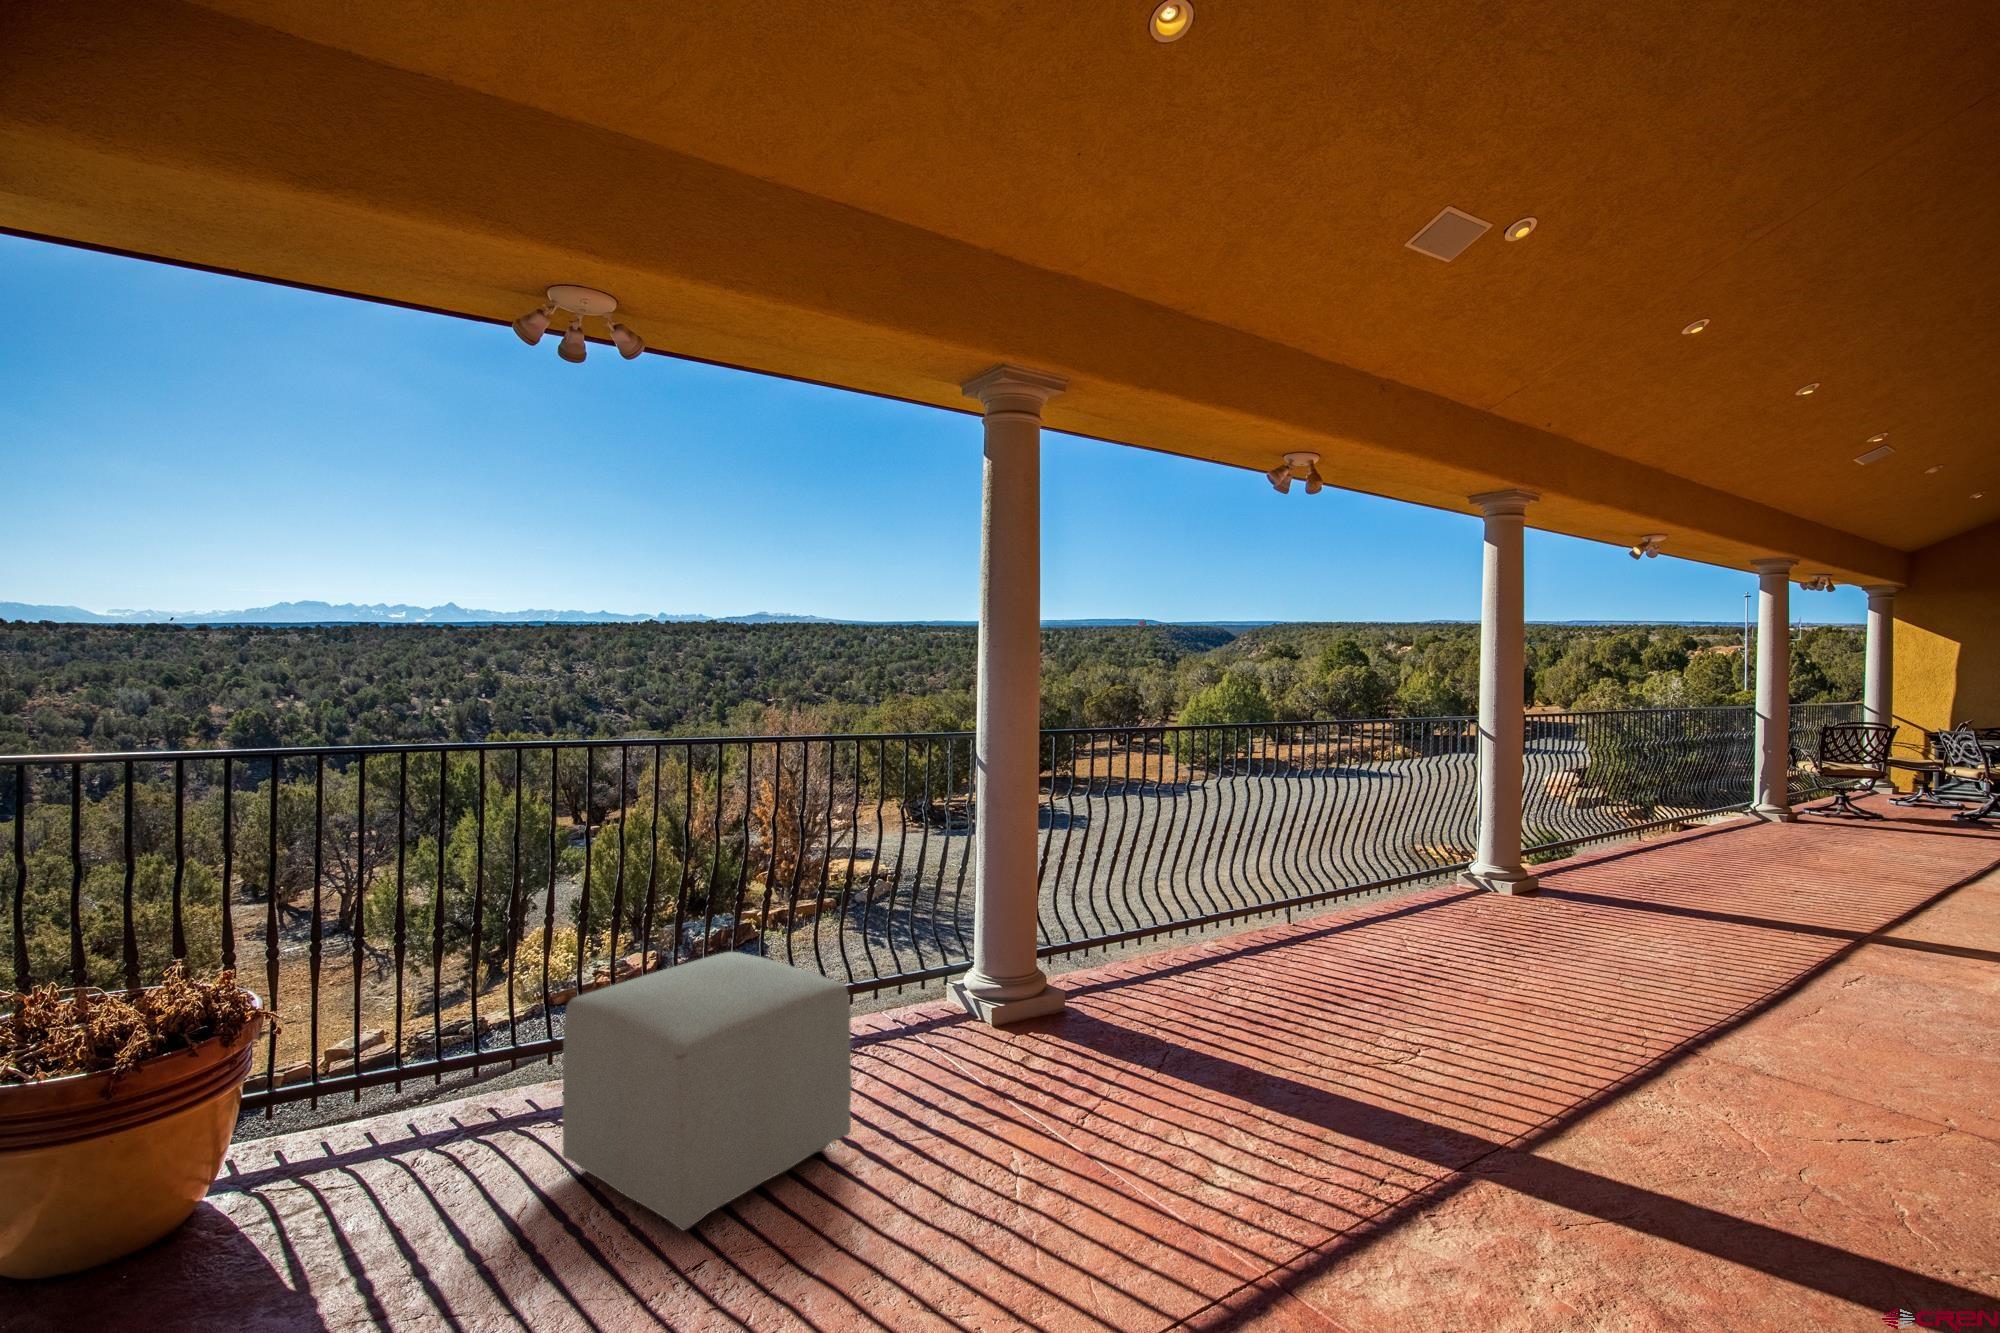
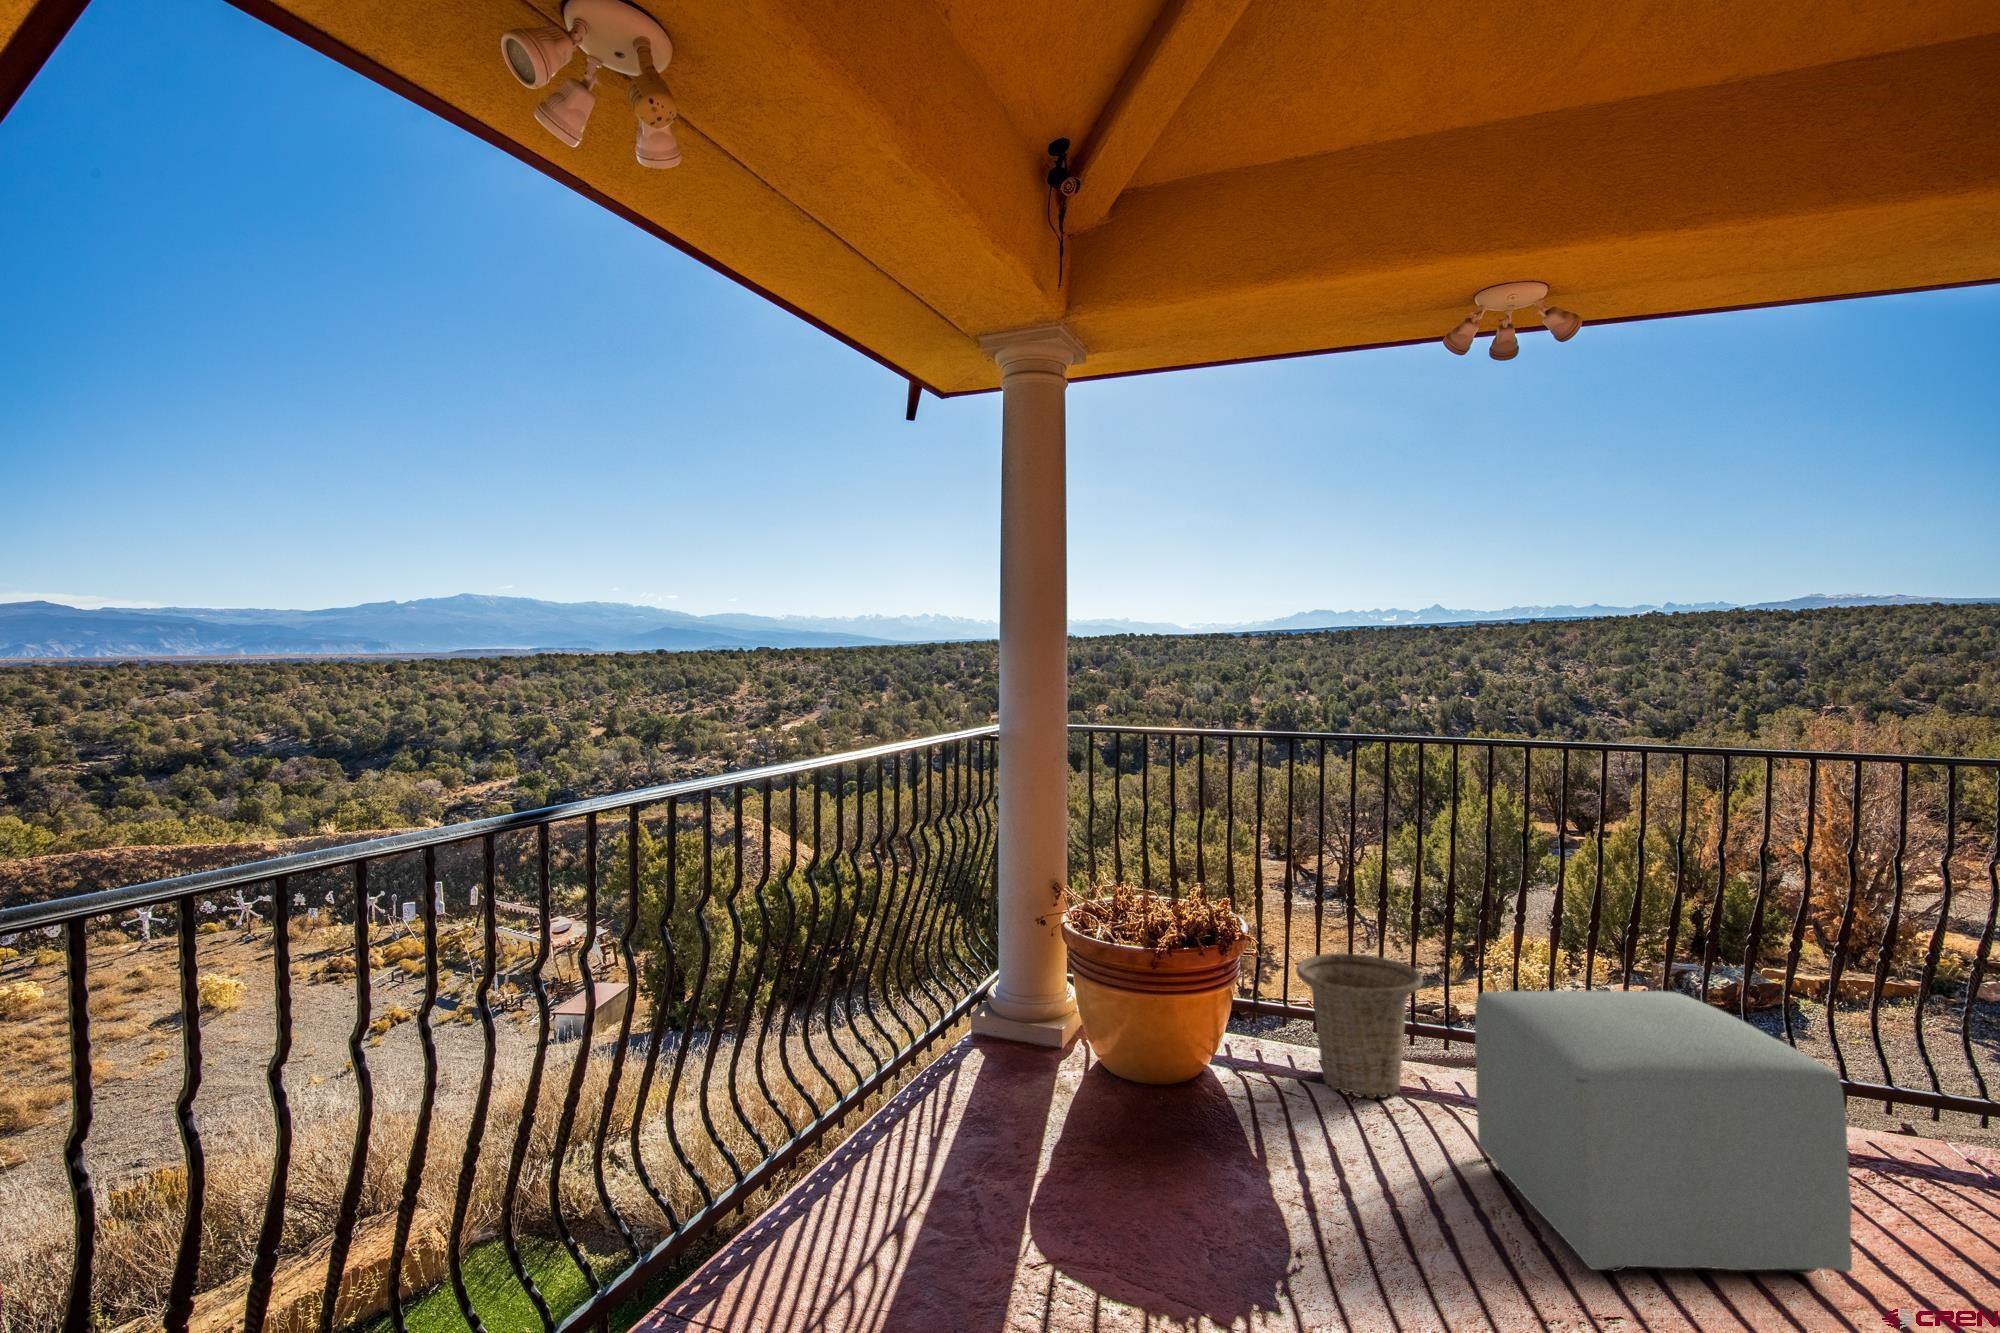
basket: none [337,989,499,1163] -> present [1296,954,1423,1099]

